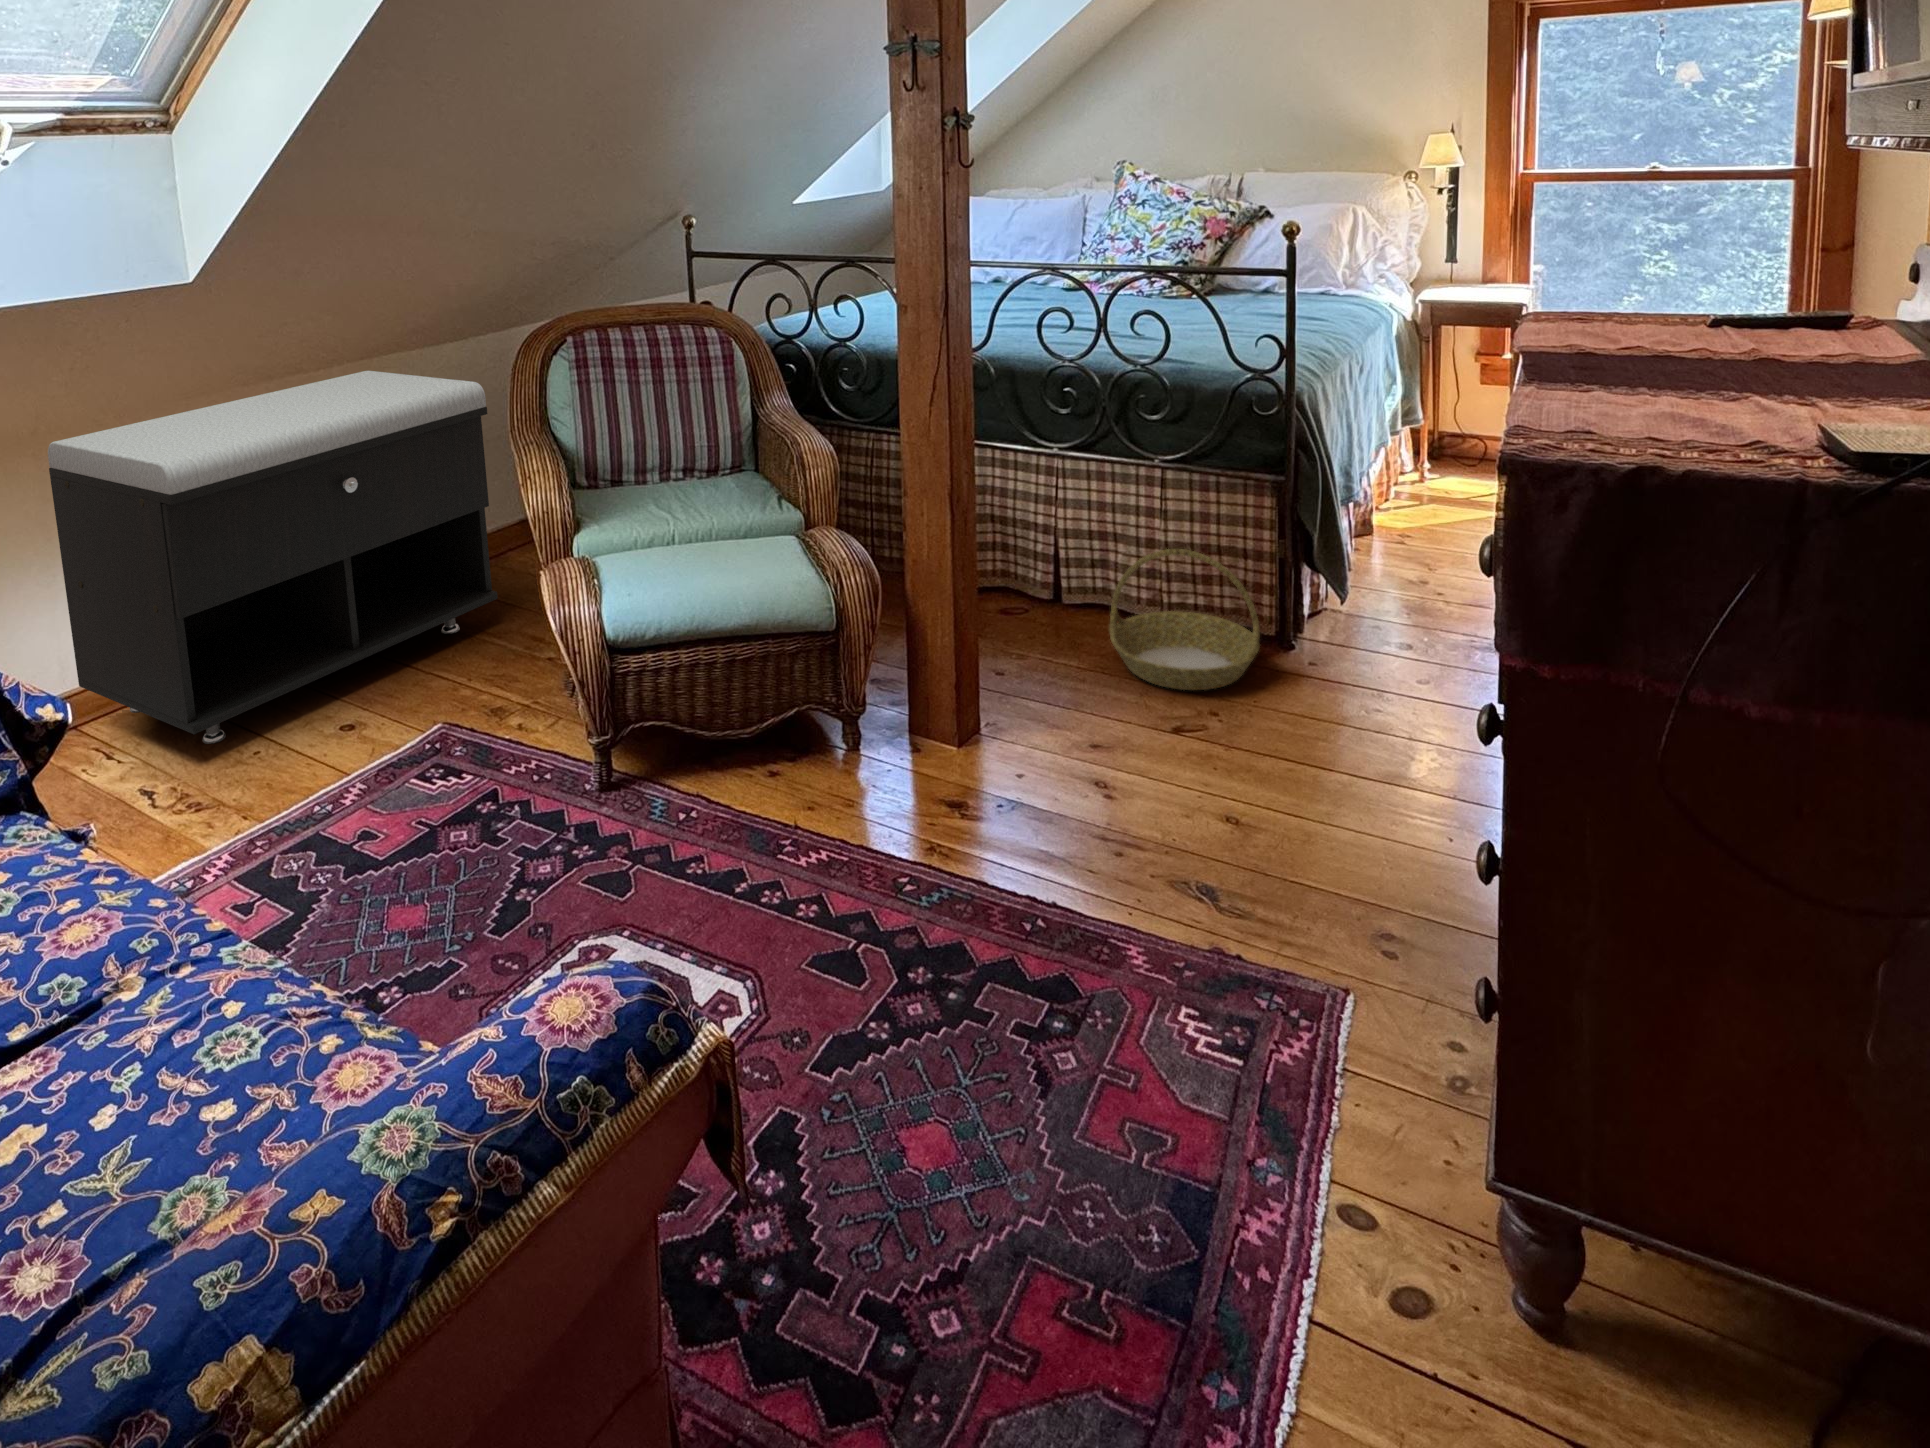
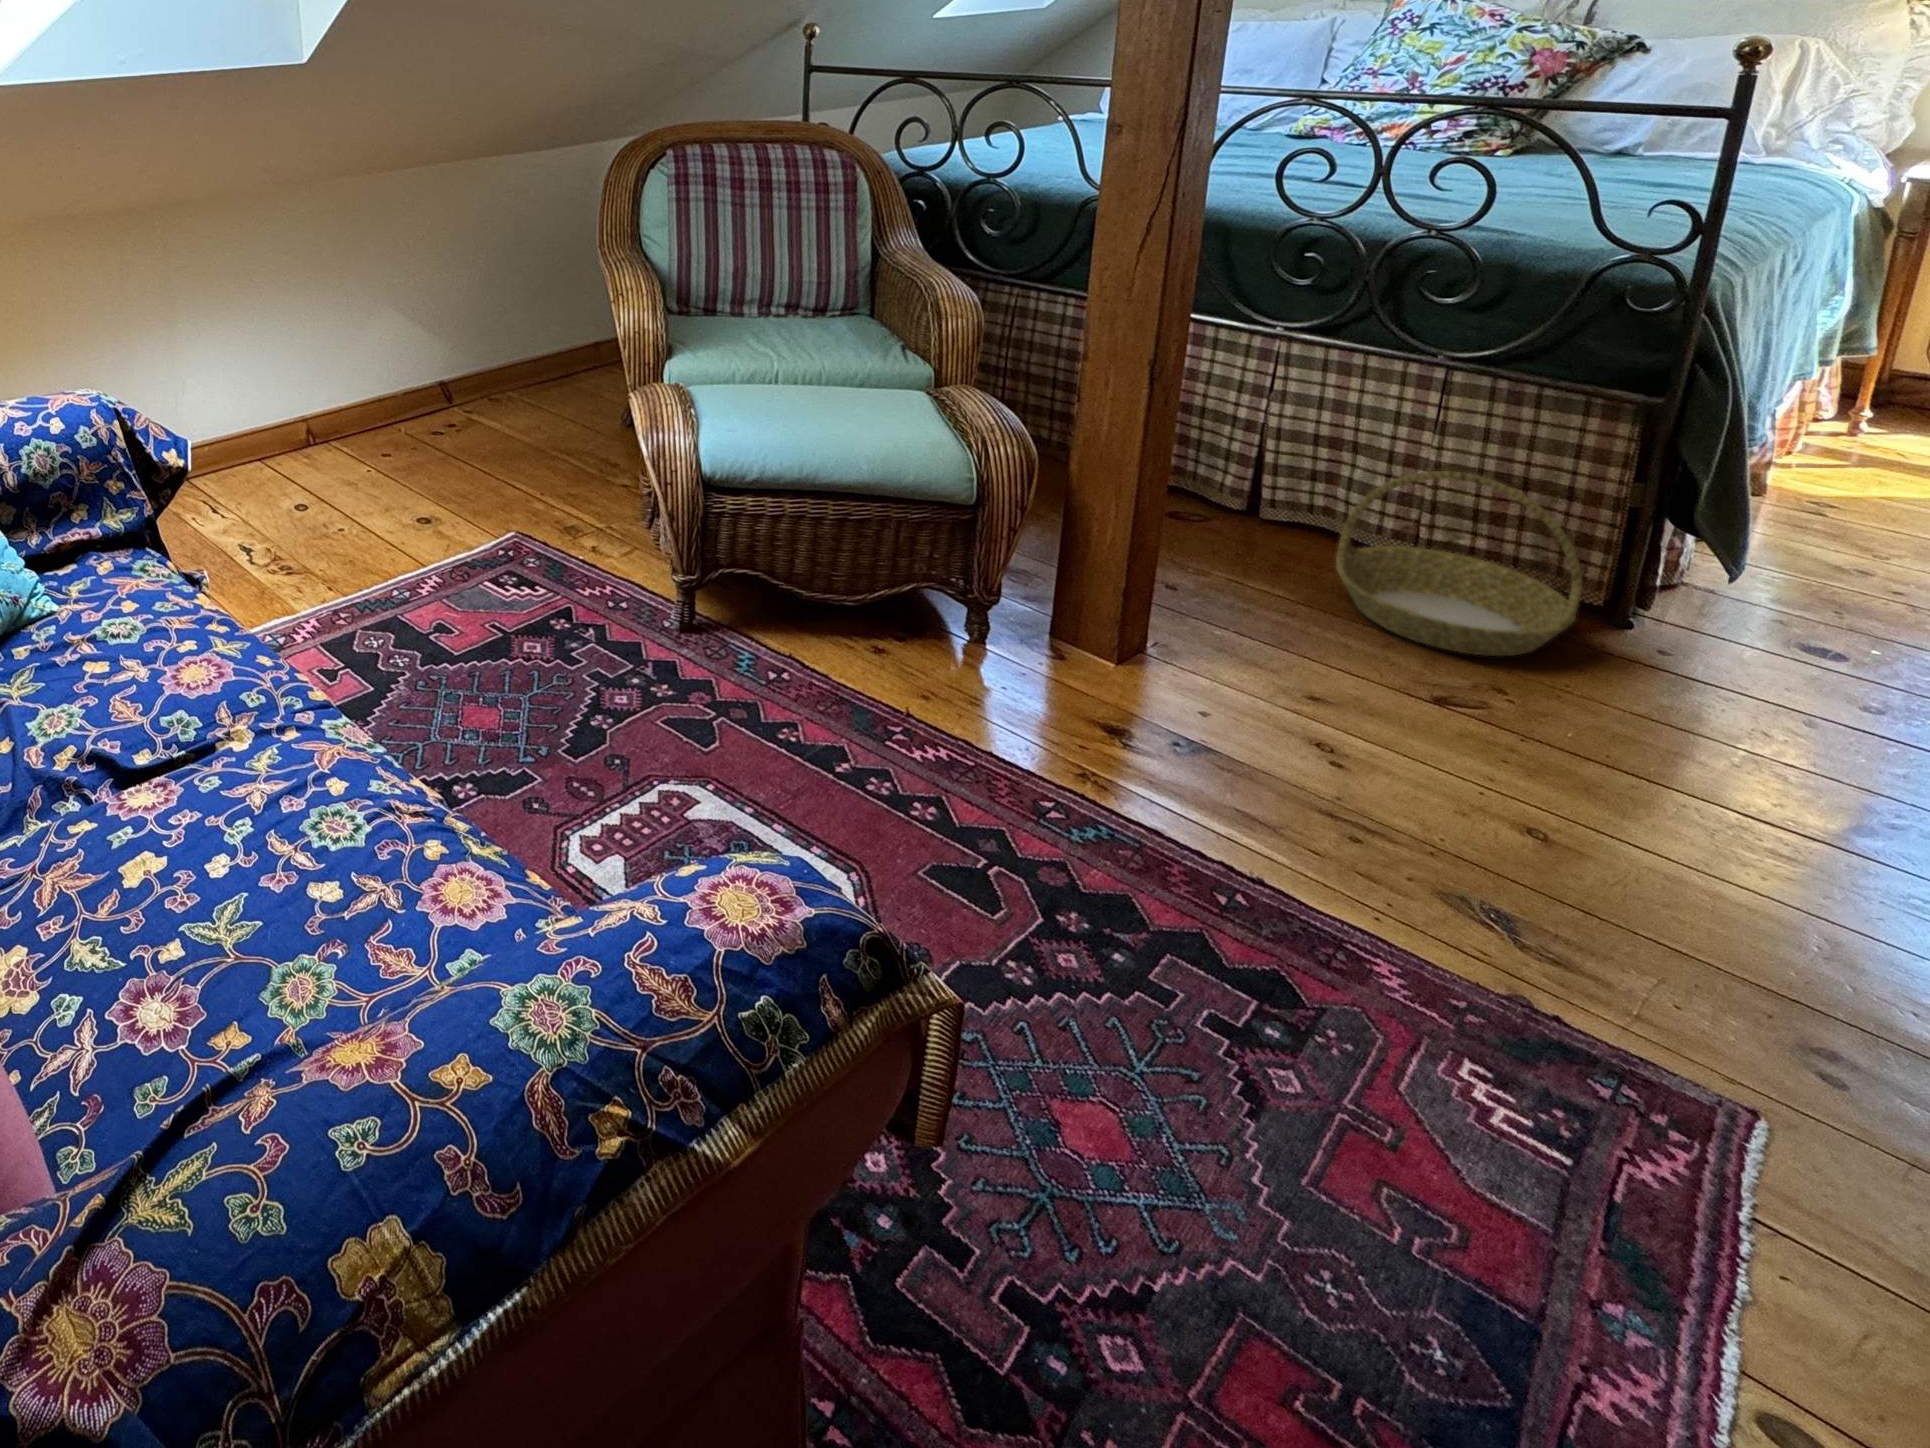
storage bench: present [48,371,498,744] -> none [176,174,580,514]

